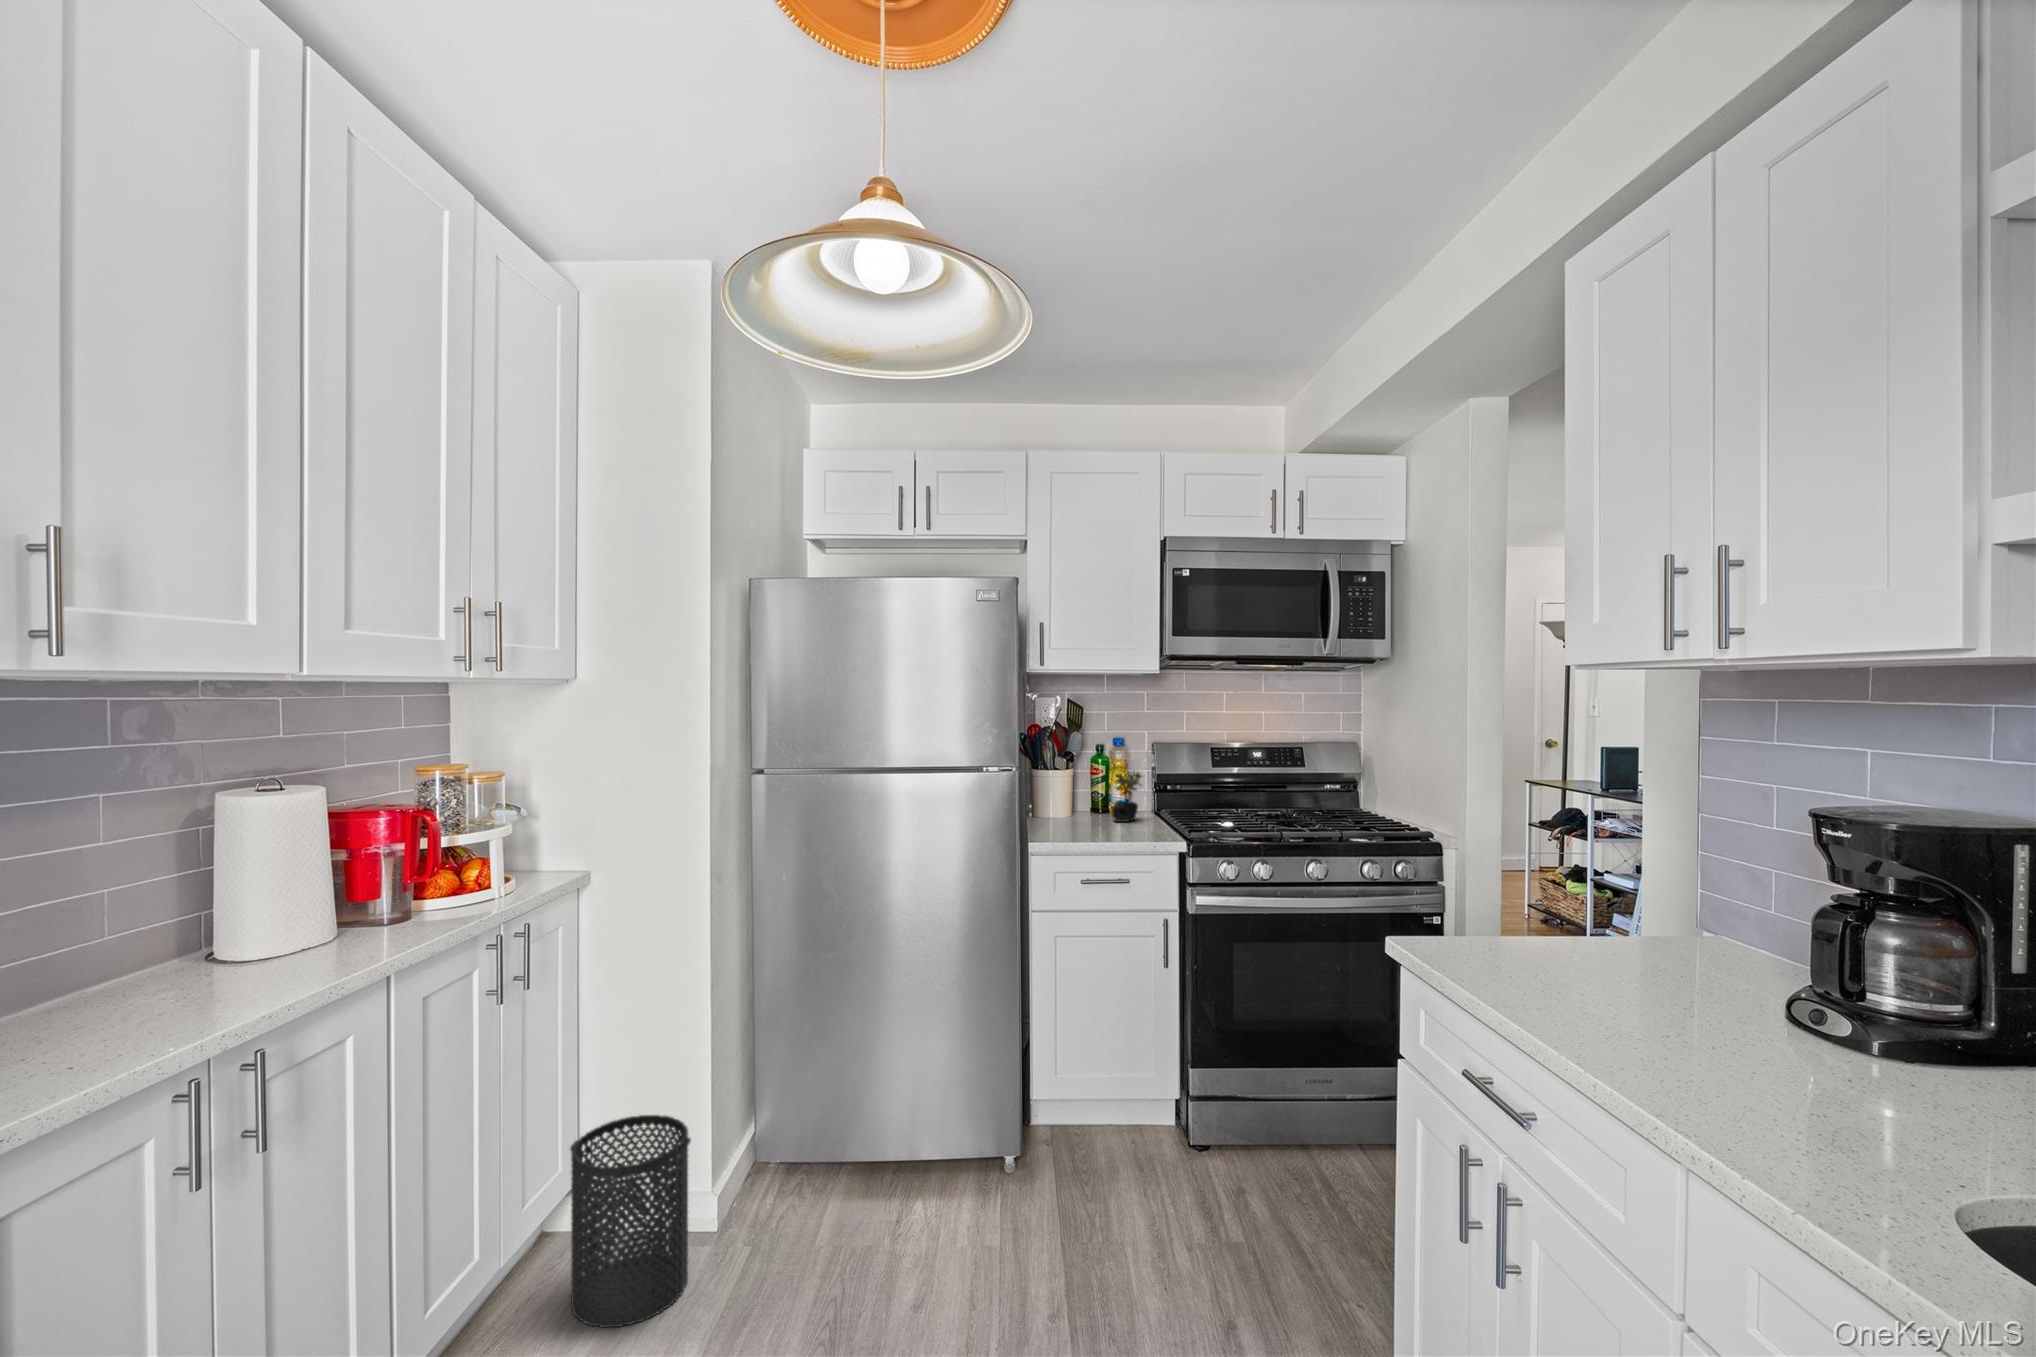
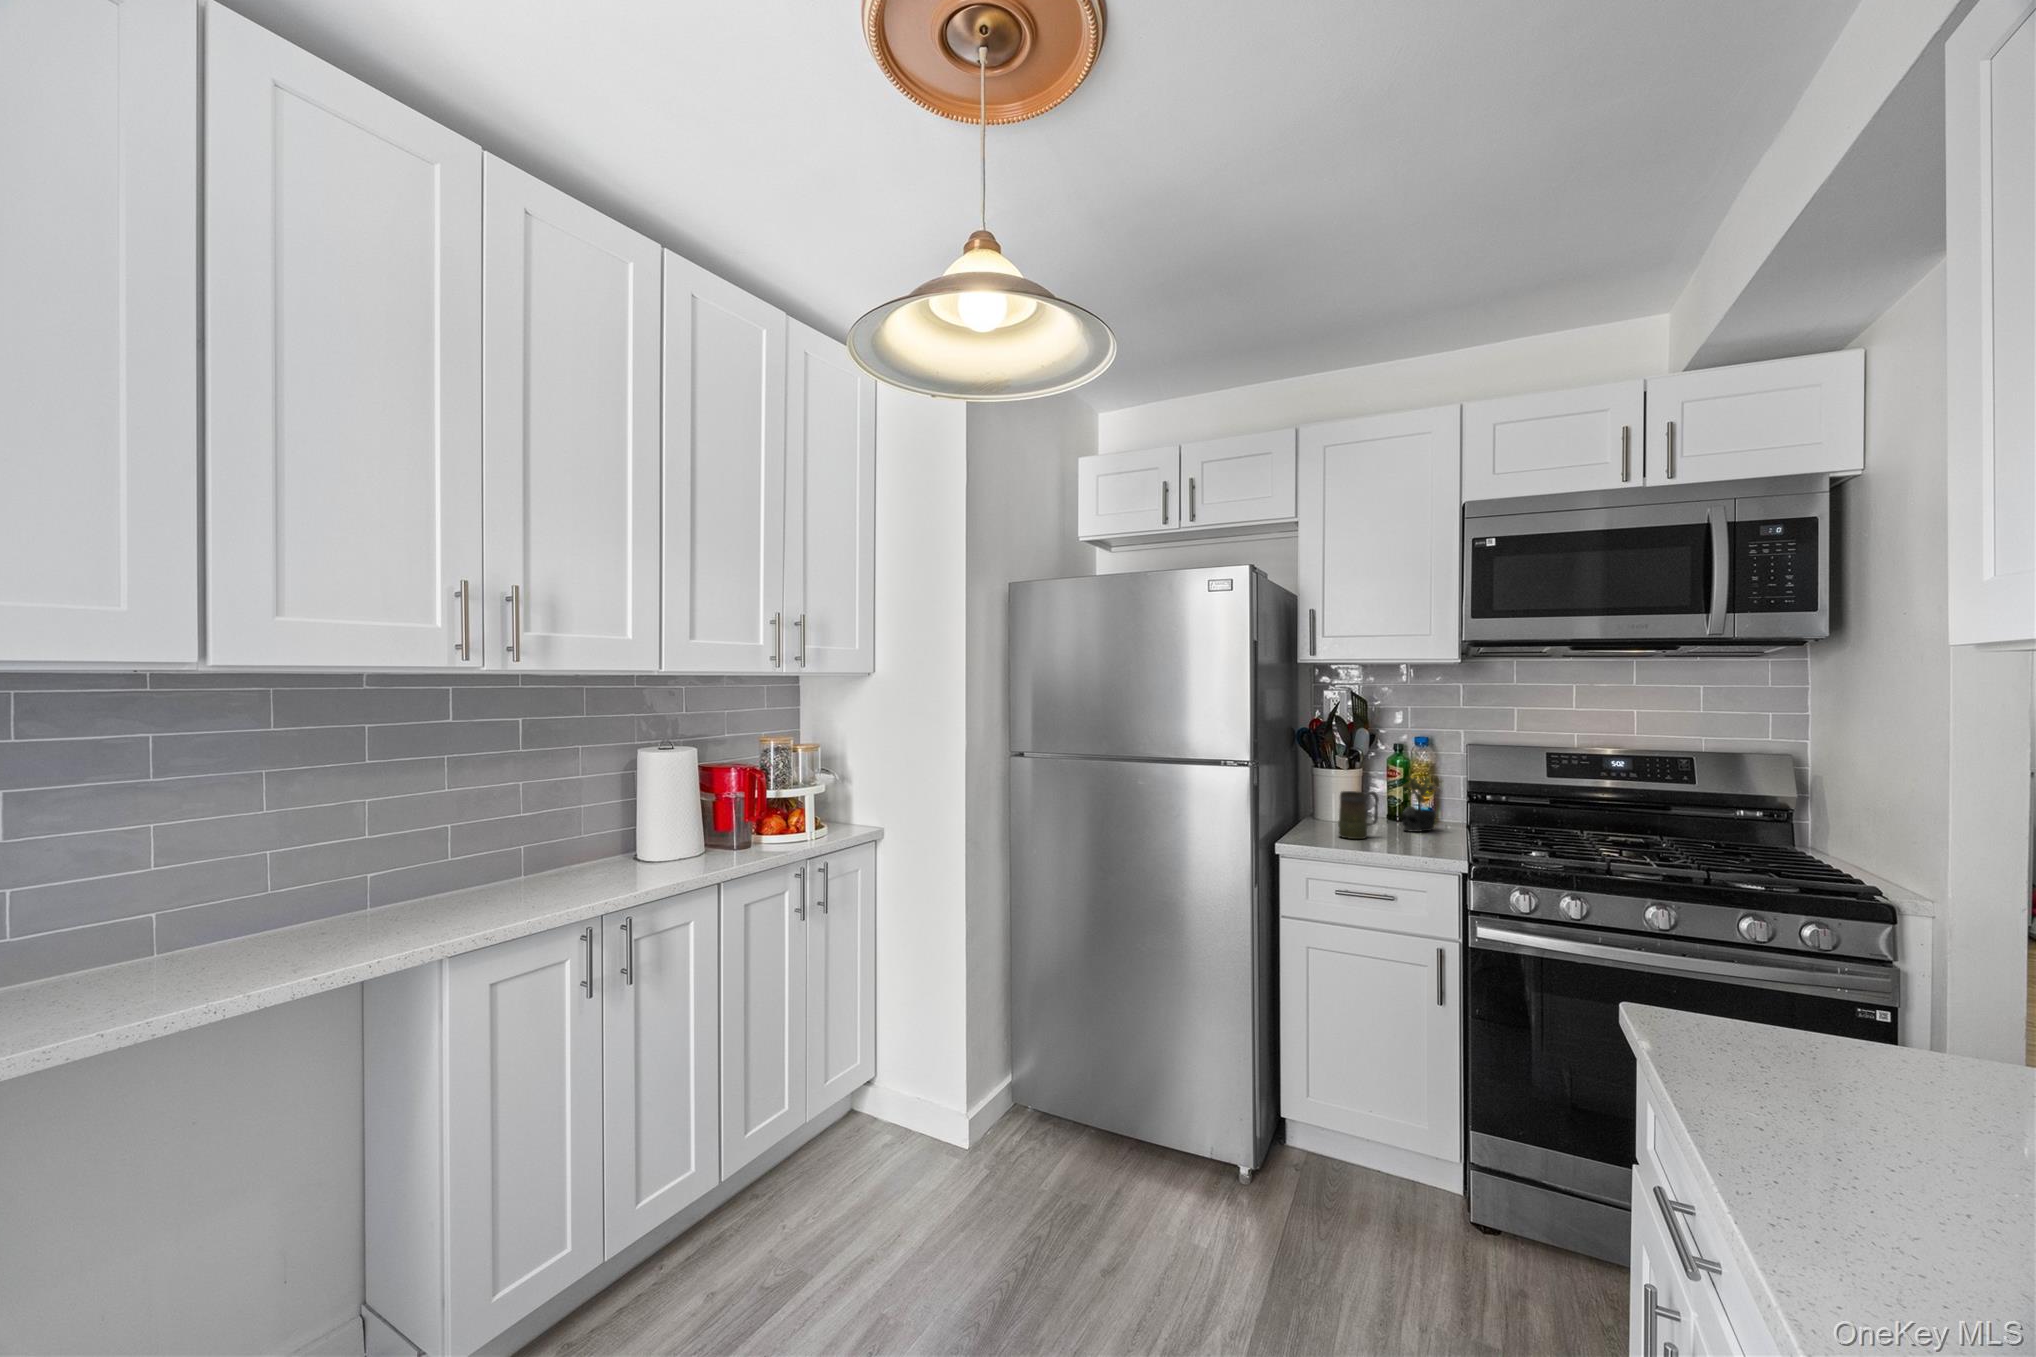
mug: none [1070,788,1102,833] -> present [1338,791,1379,839]
trash can: present [570,1115,691,1327] -> none [812,1043,906,1224]

